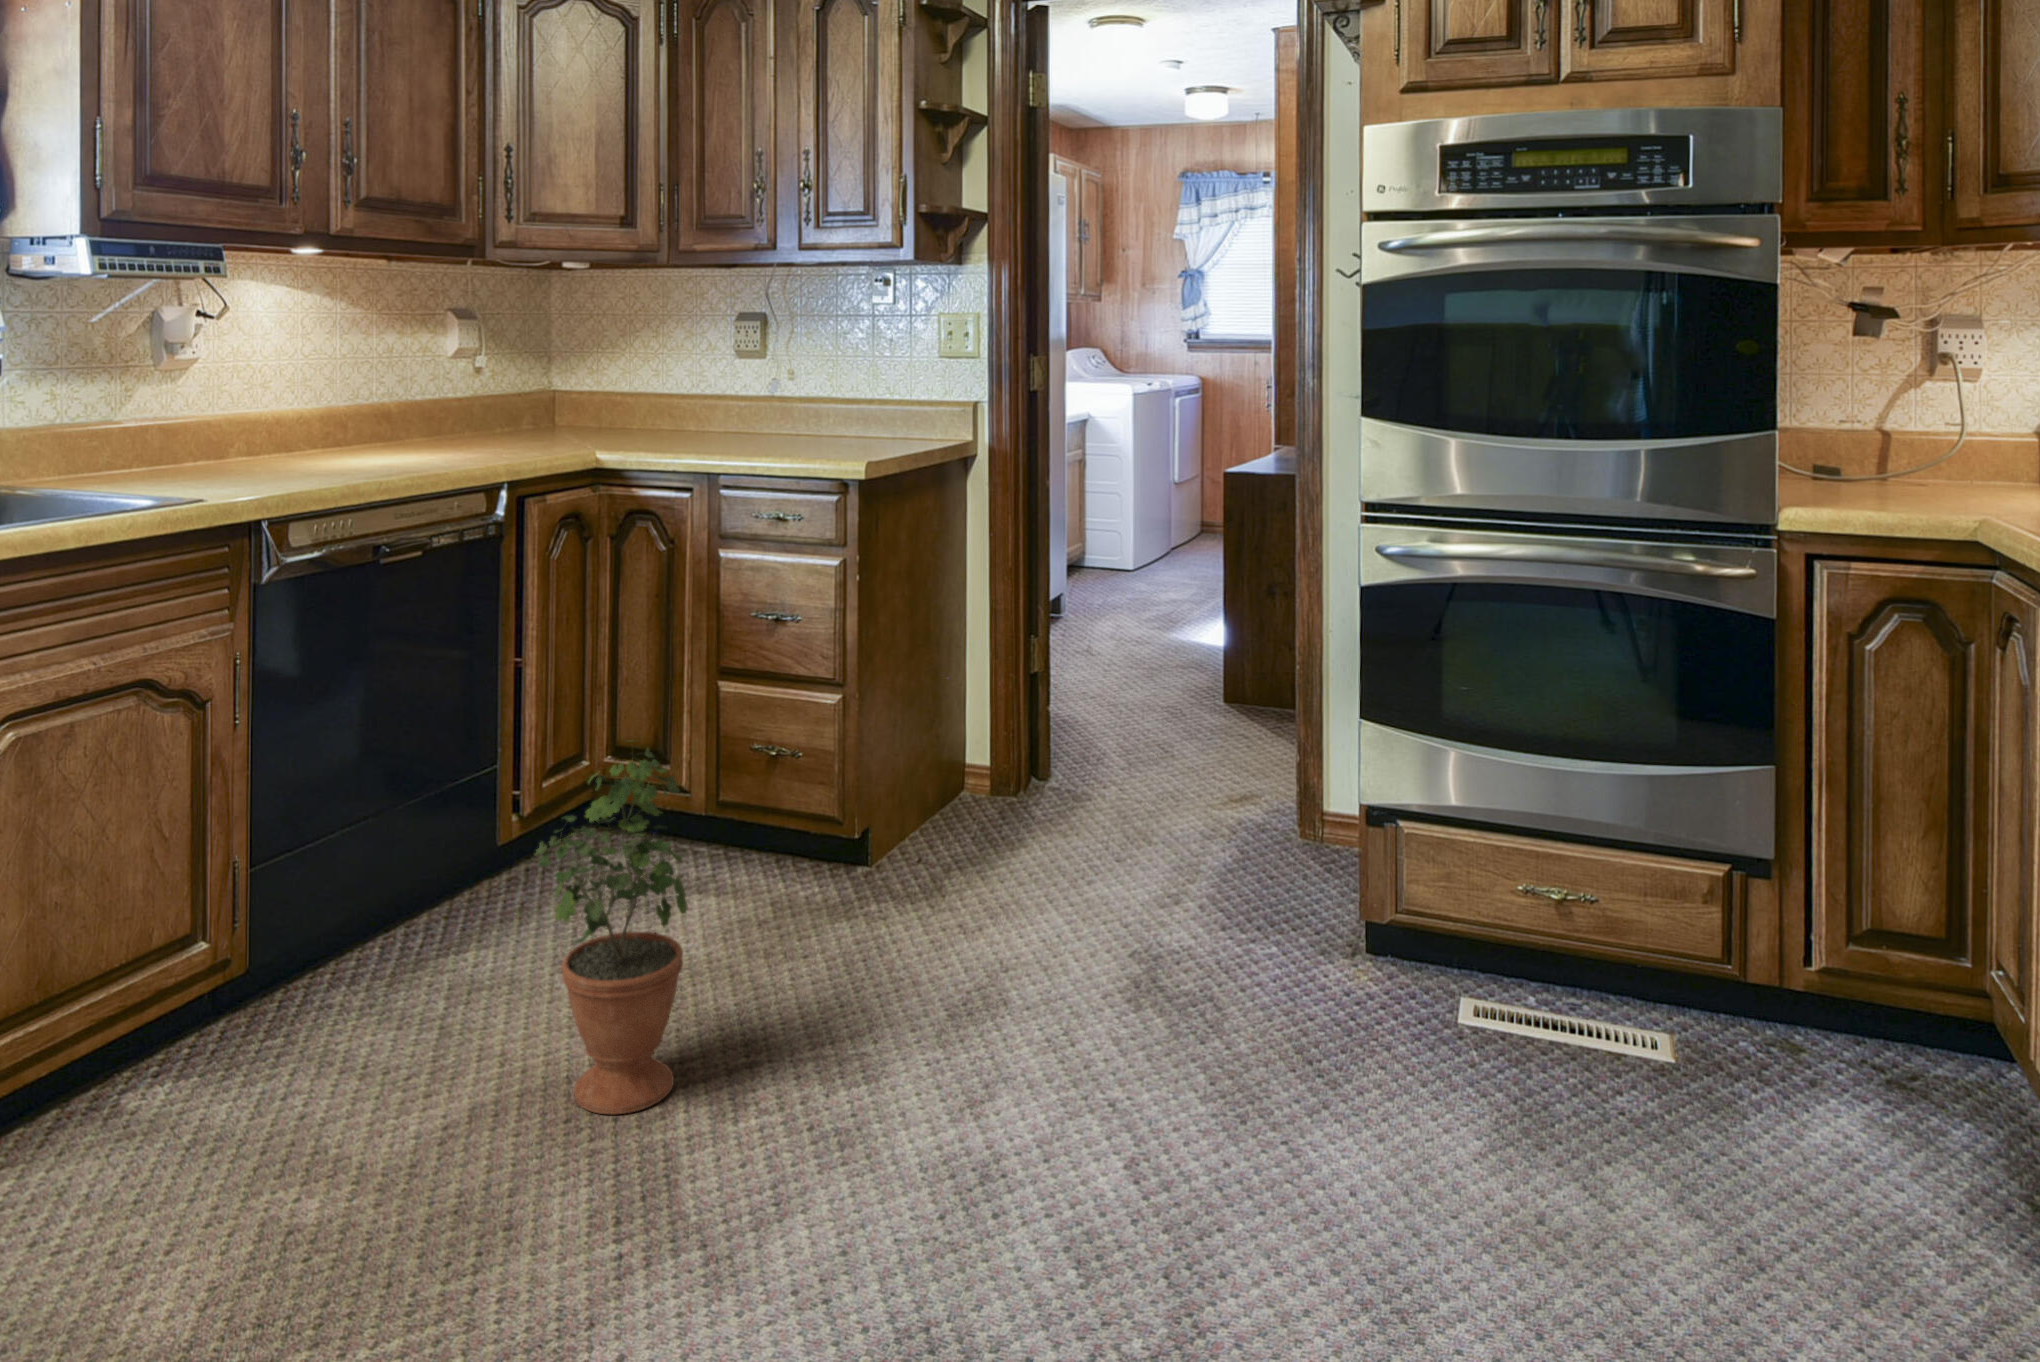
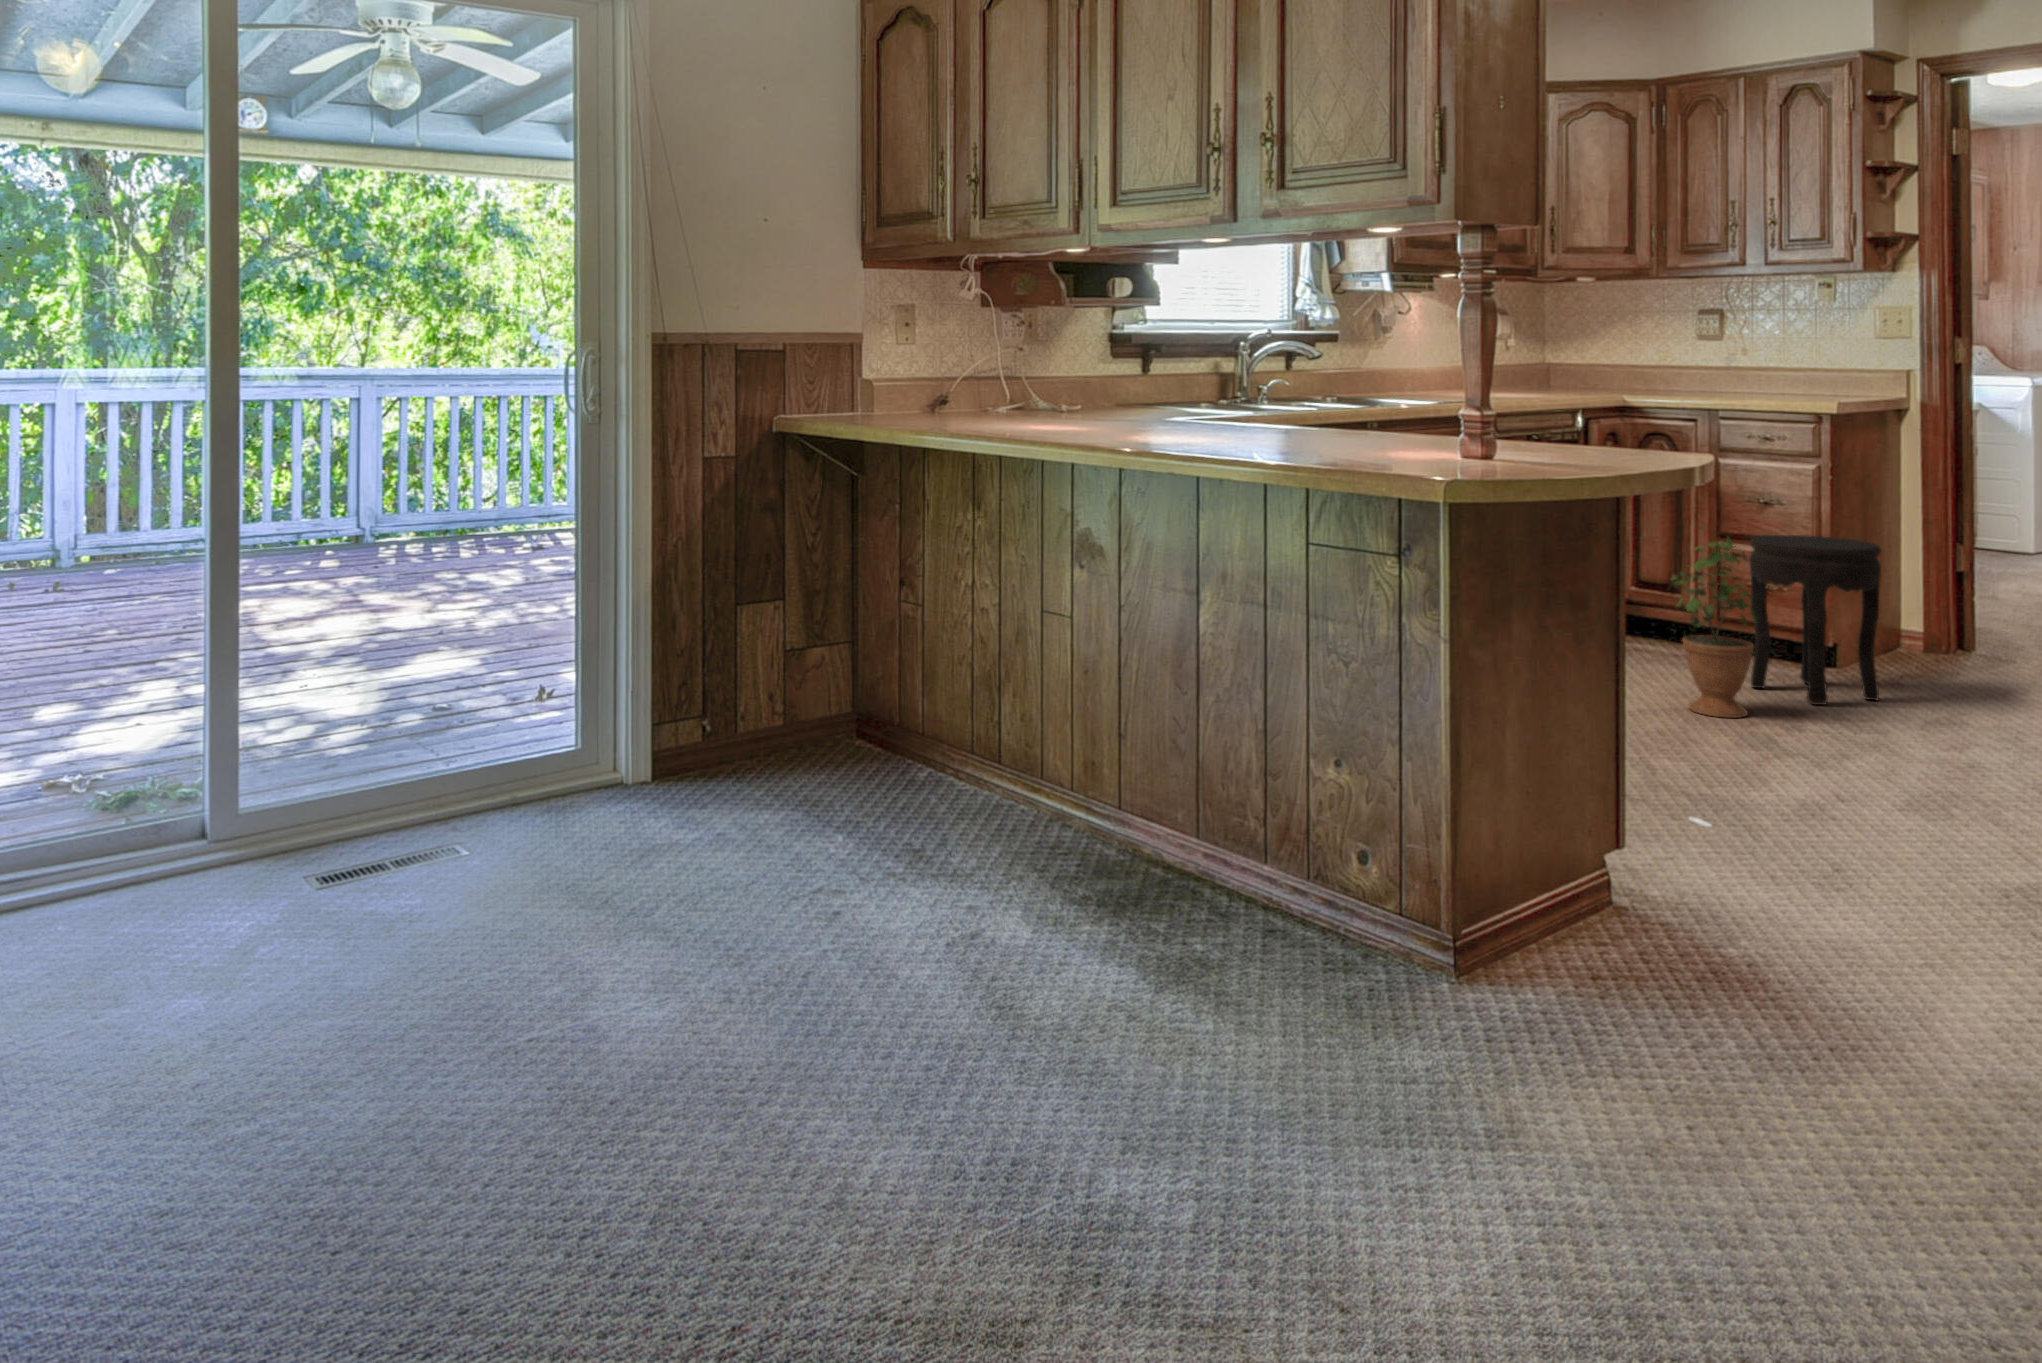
side table: none [716,693,903,1014] -> present [1749,535,1881,705]

